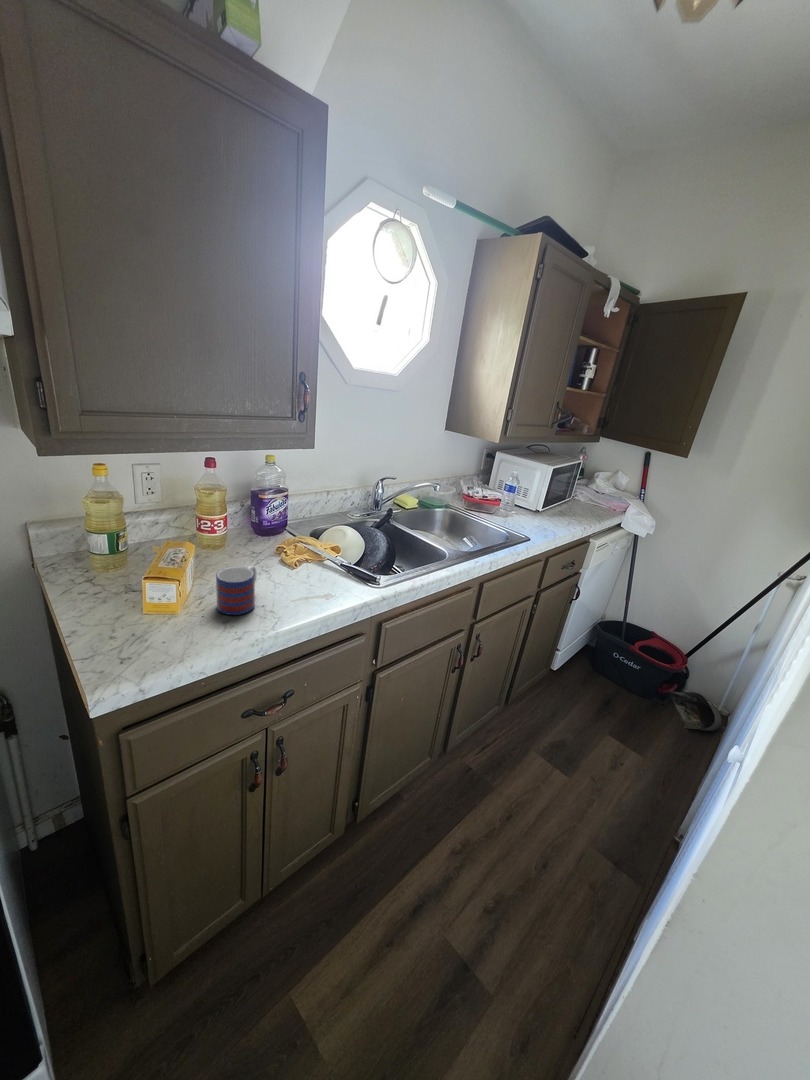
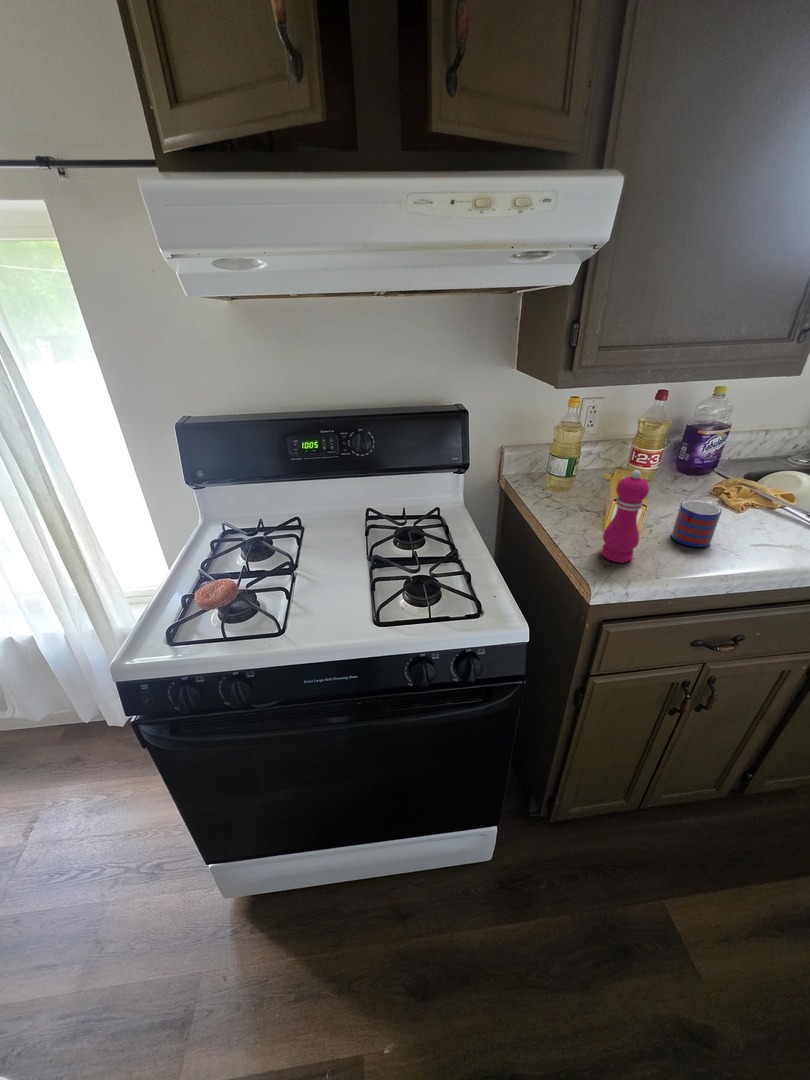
pepper mill: none [112,548,161,654] -> present [602,470,649,563]

